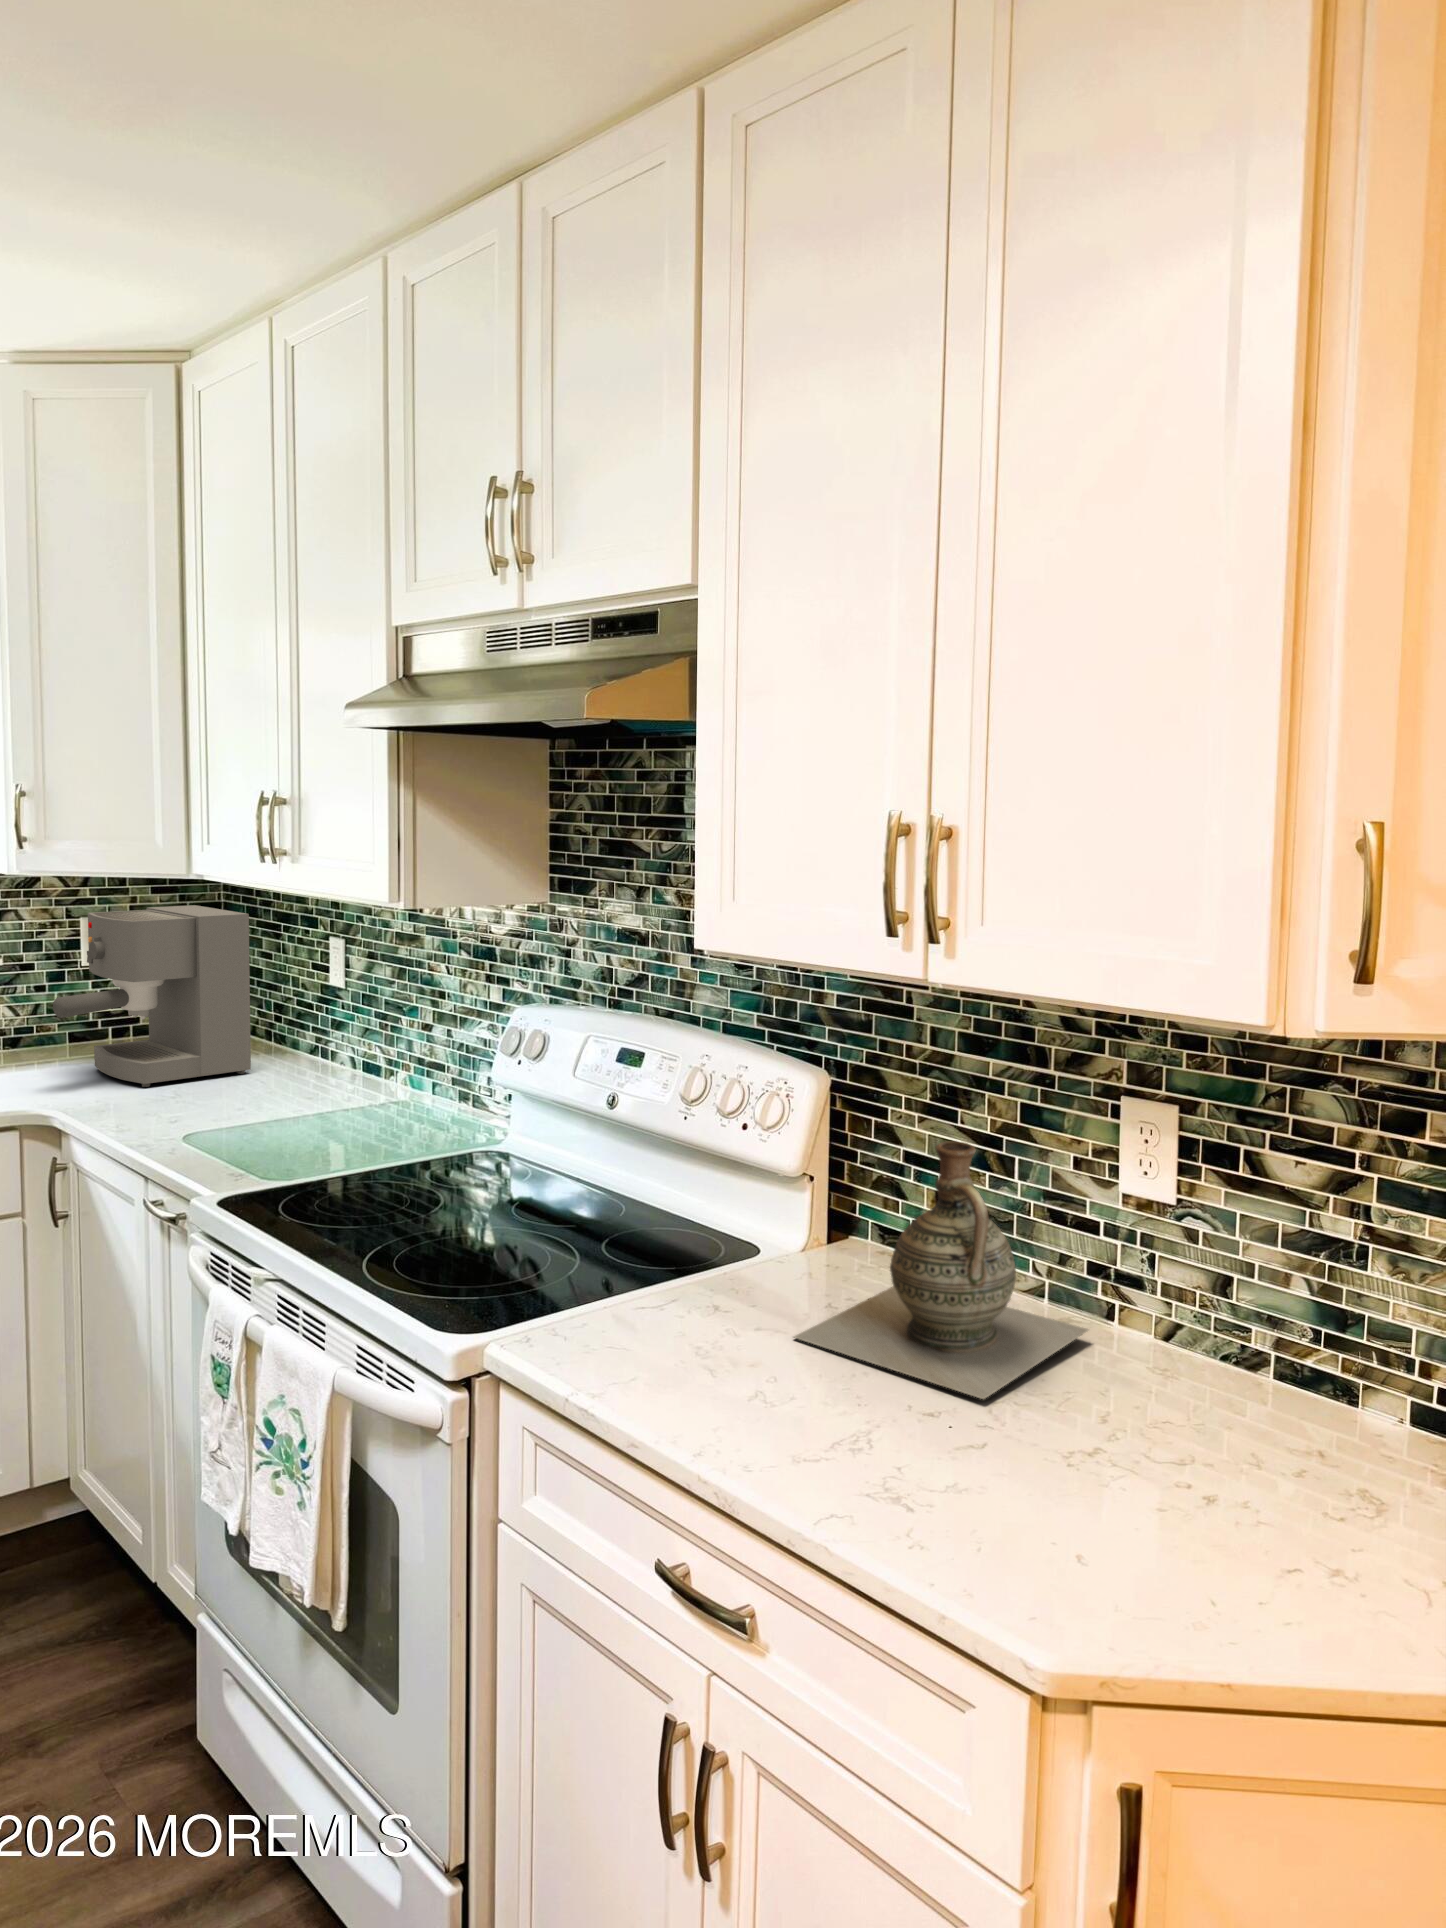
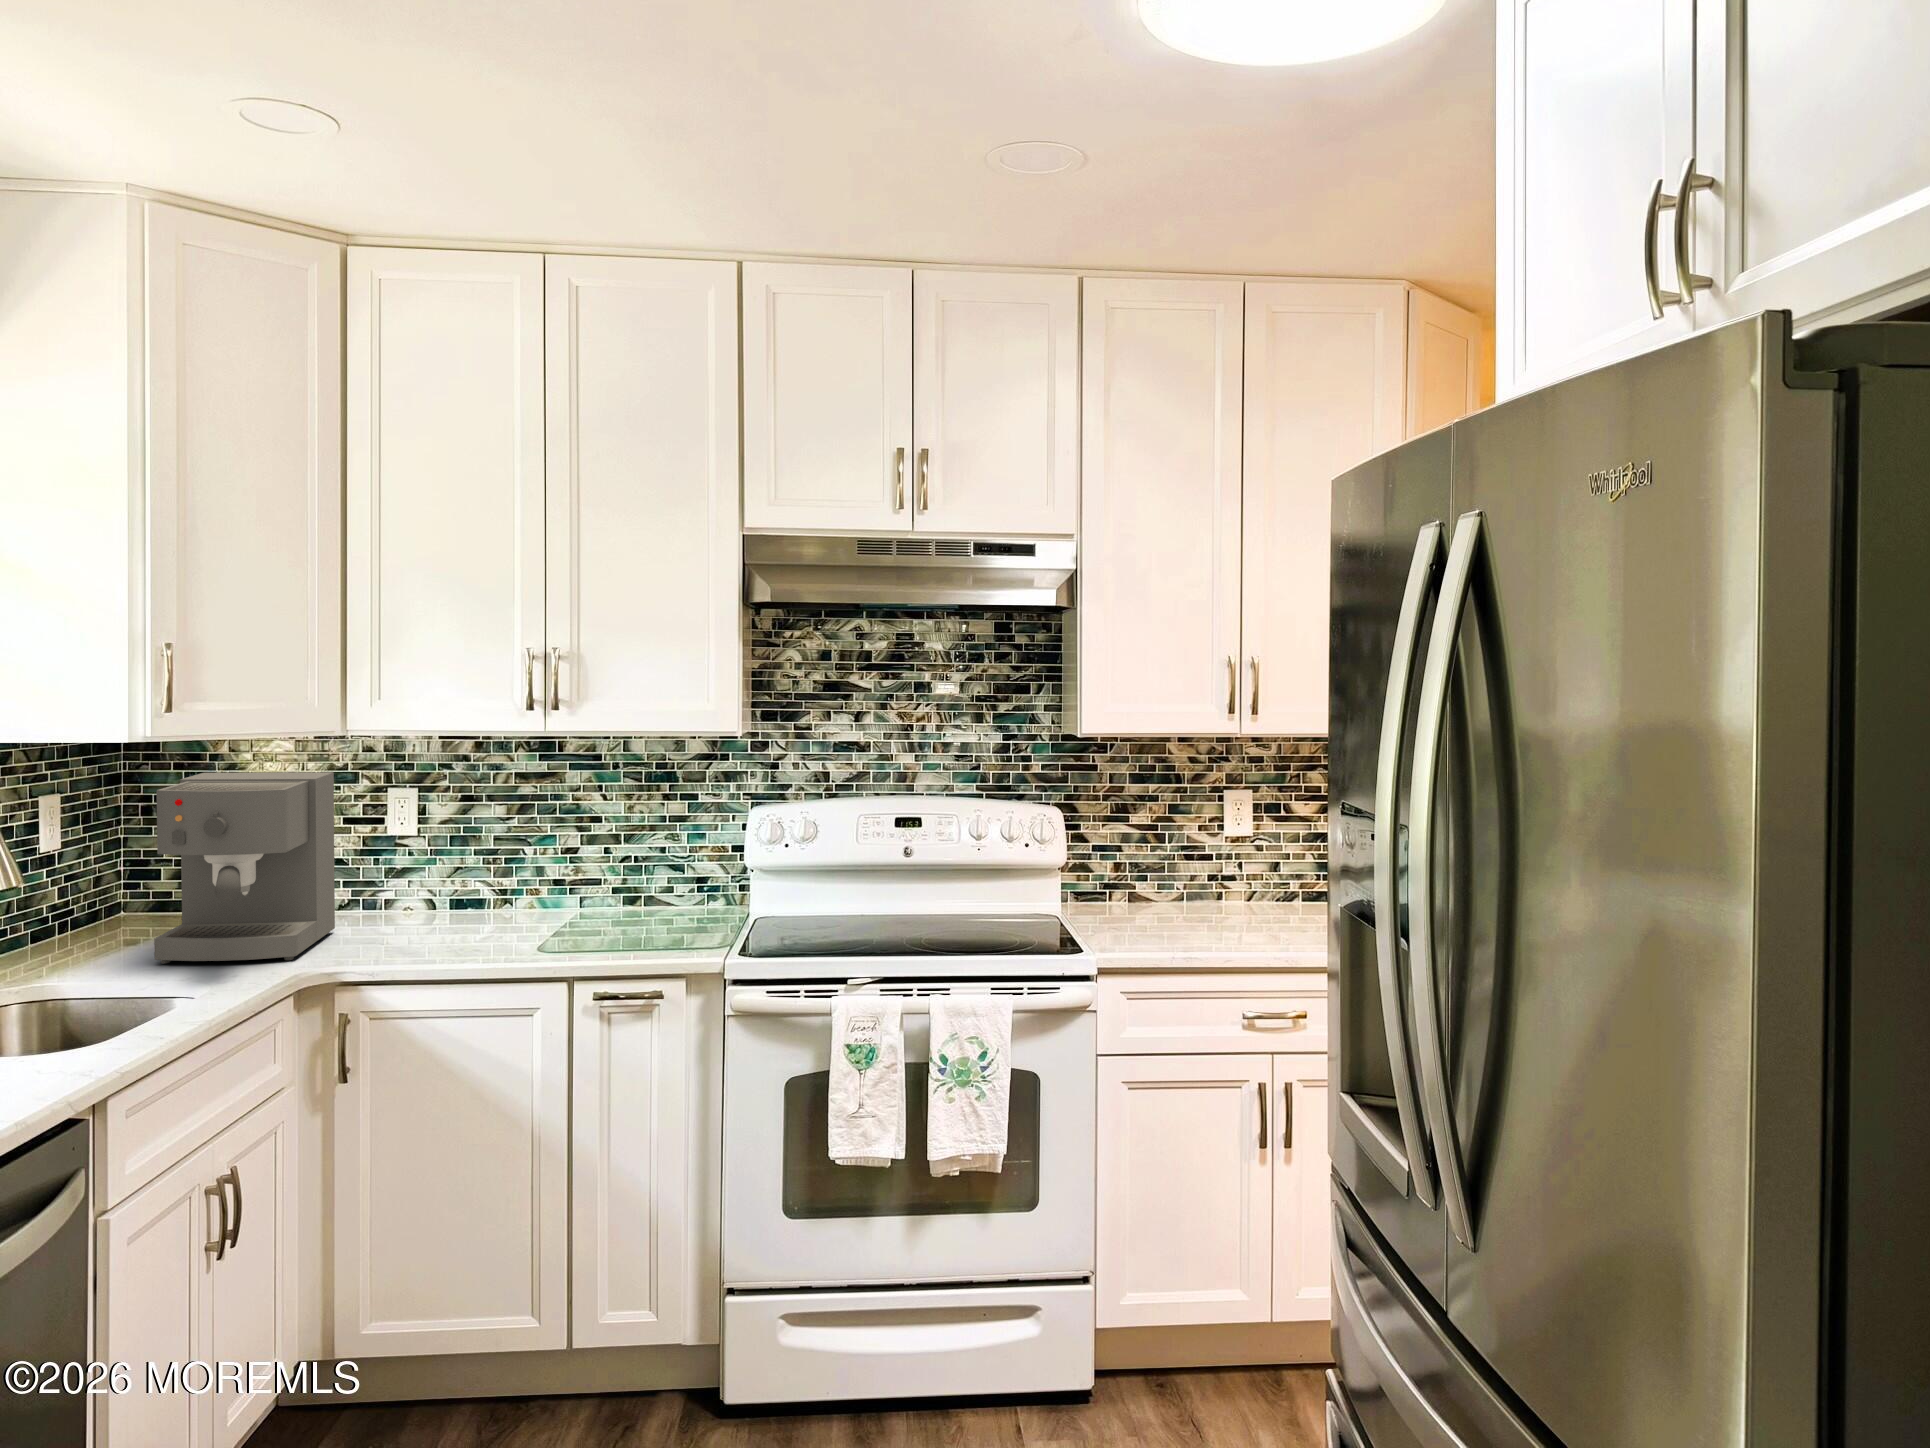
ceramic jug: present [794,1141,1088,1399] -> none [1132,822,1270,935]

